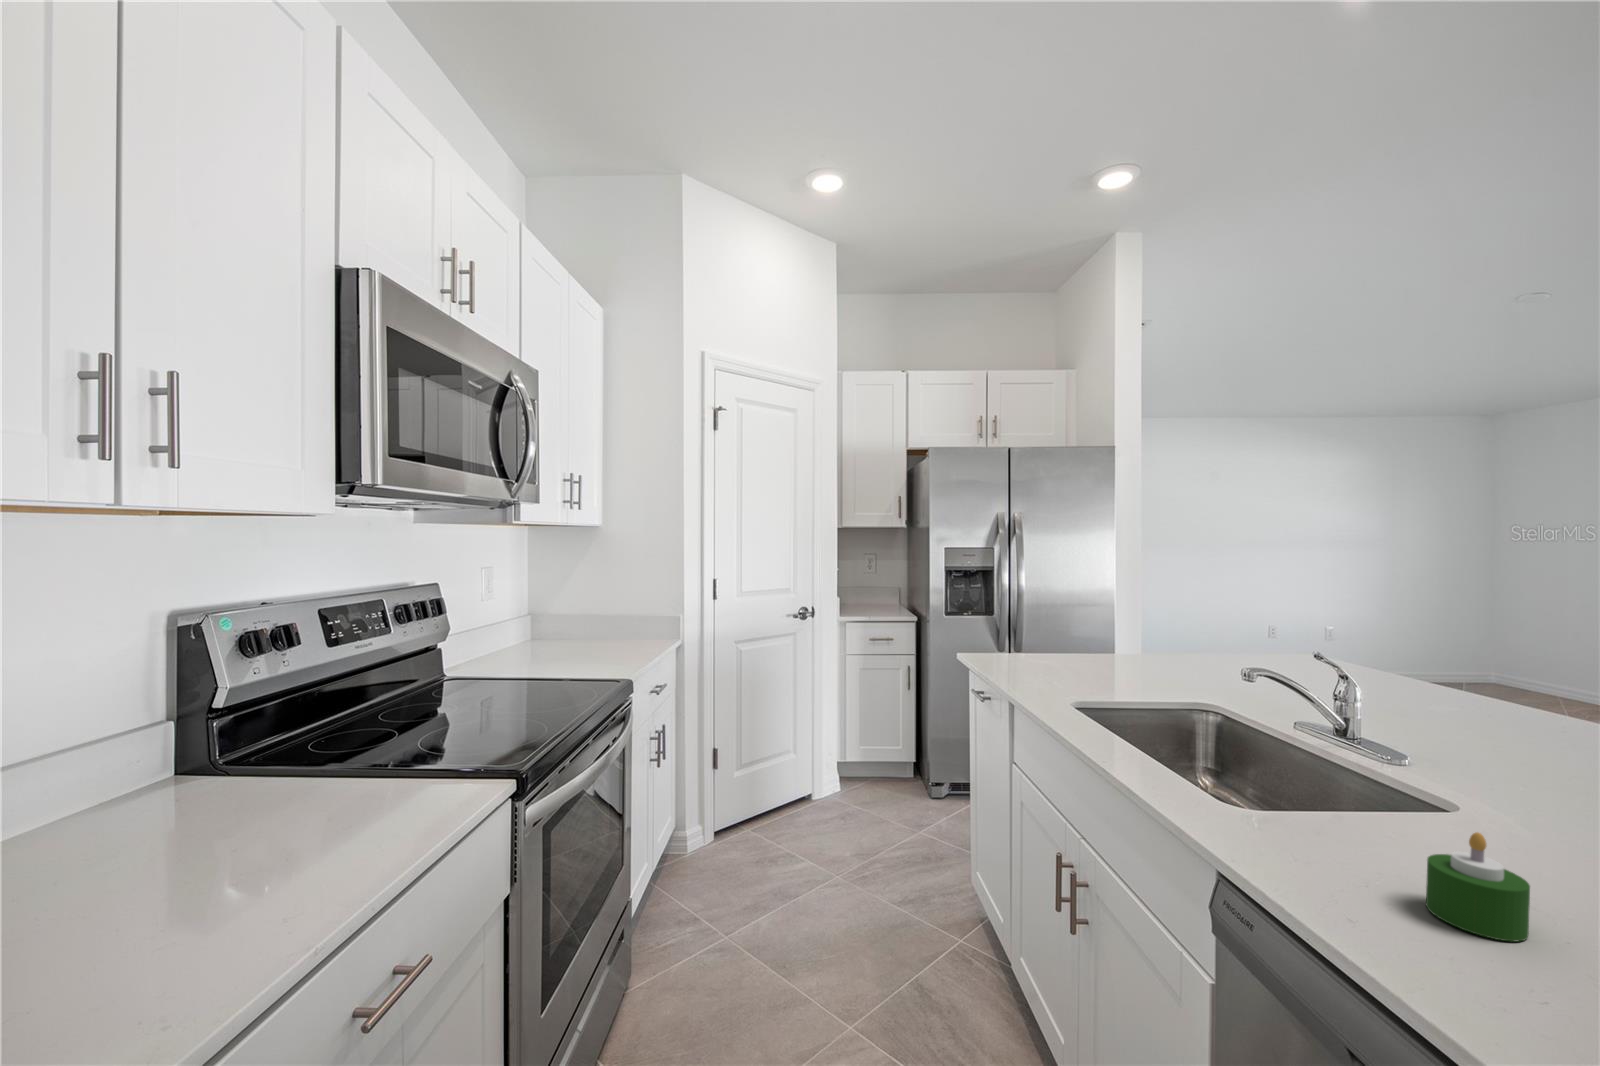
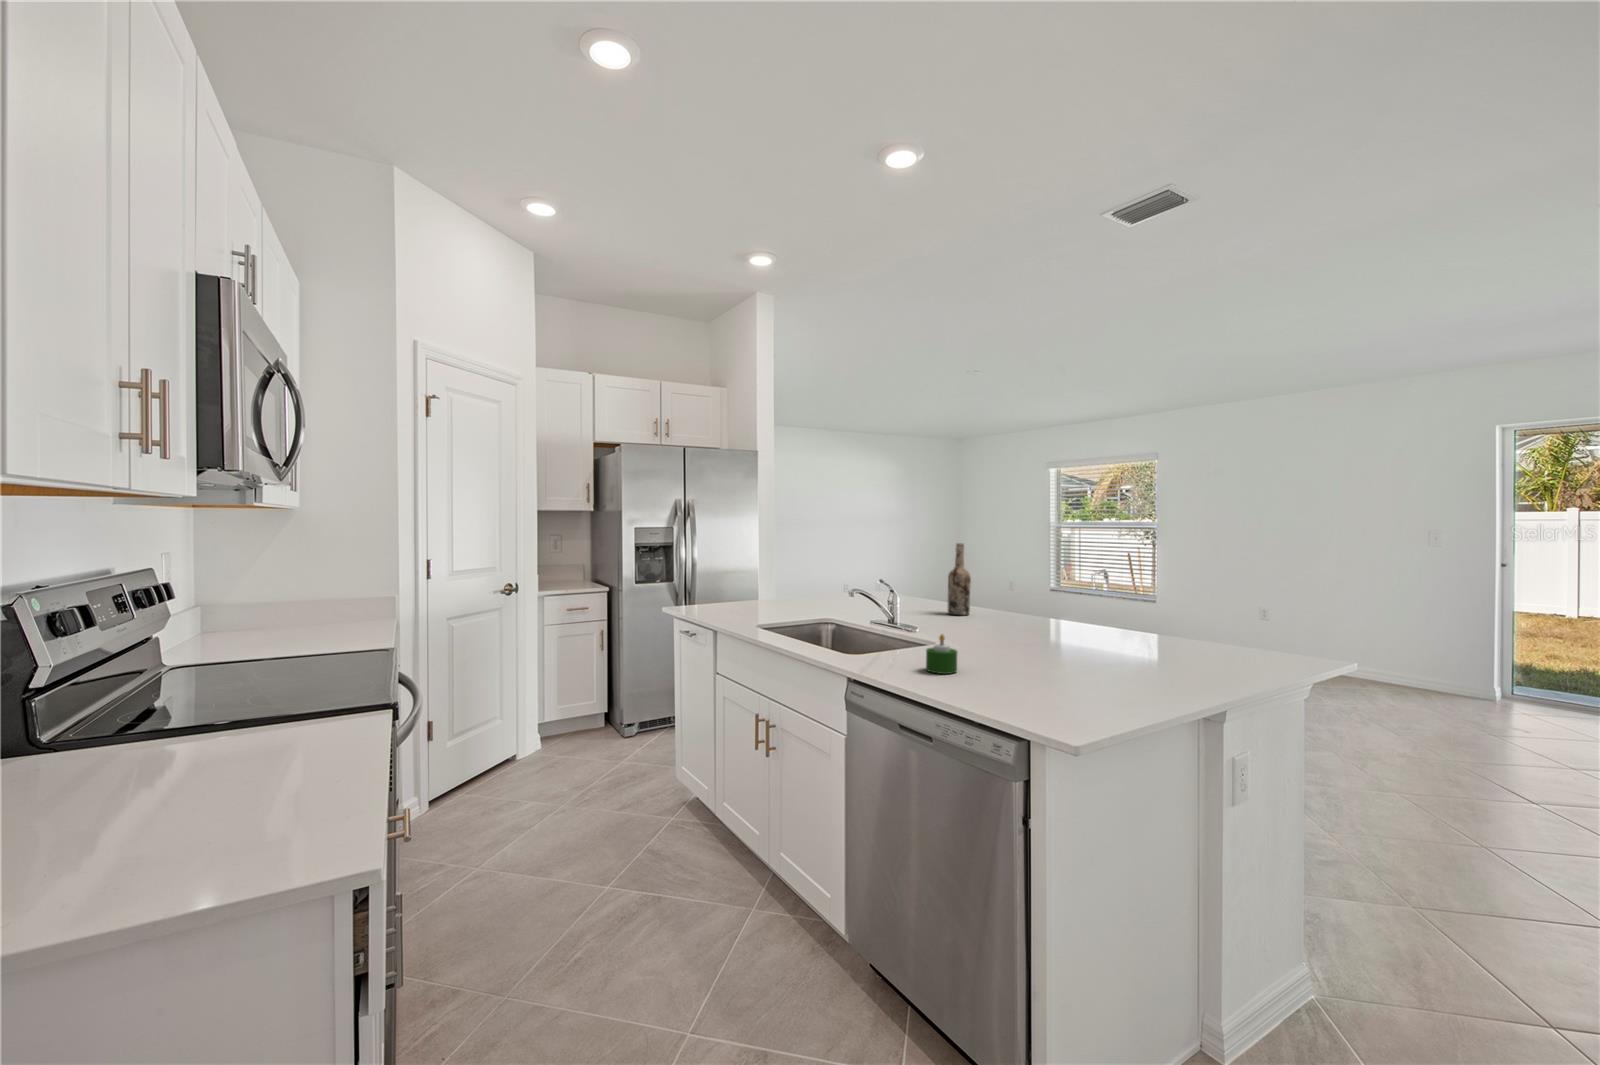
wine bottle: none [1474,596,1536,738] -> present [948,544,971,615]

